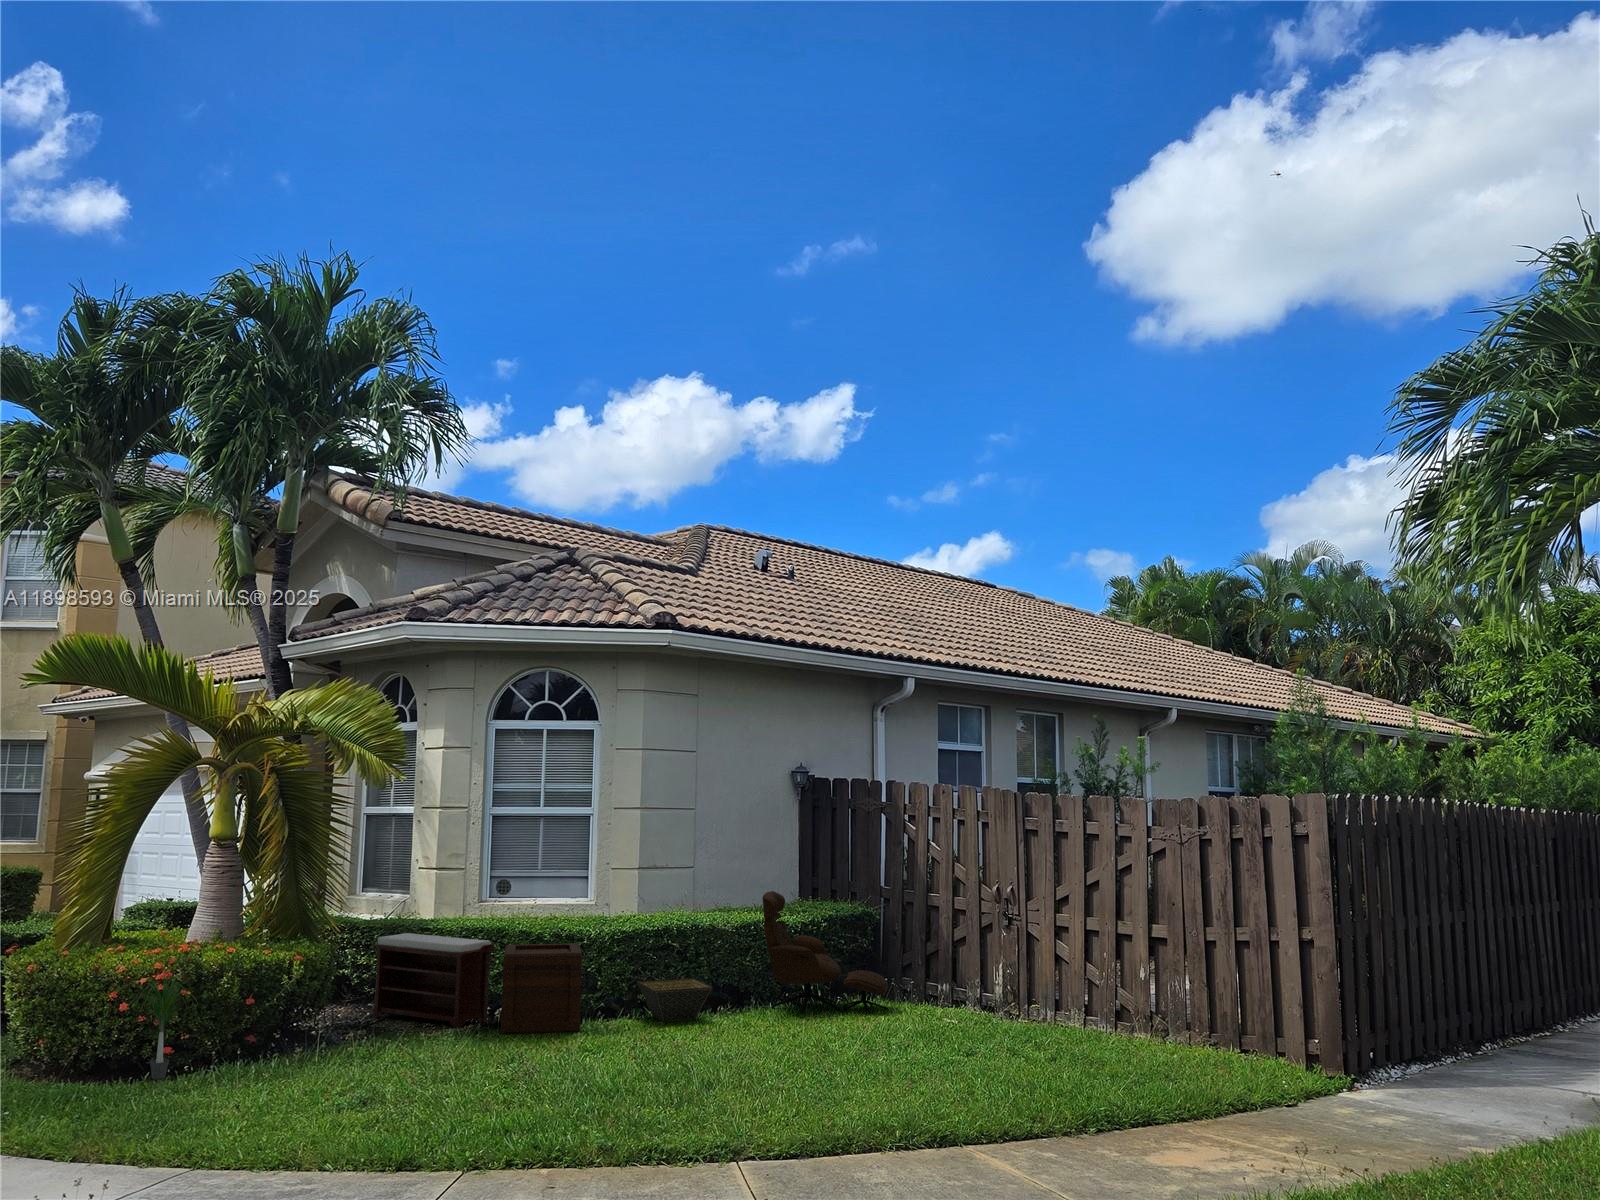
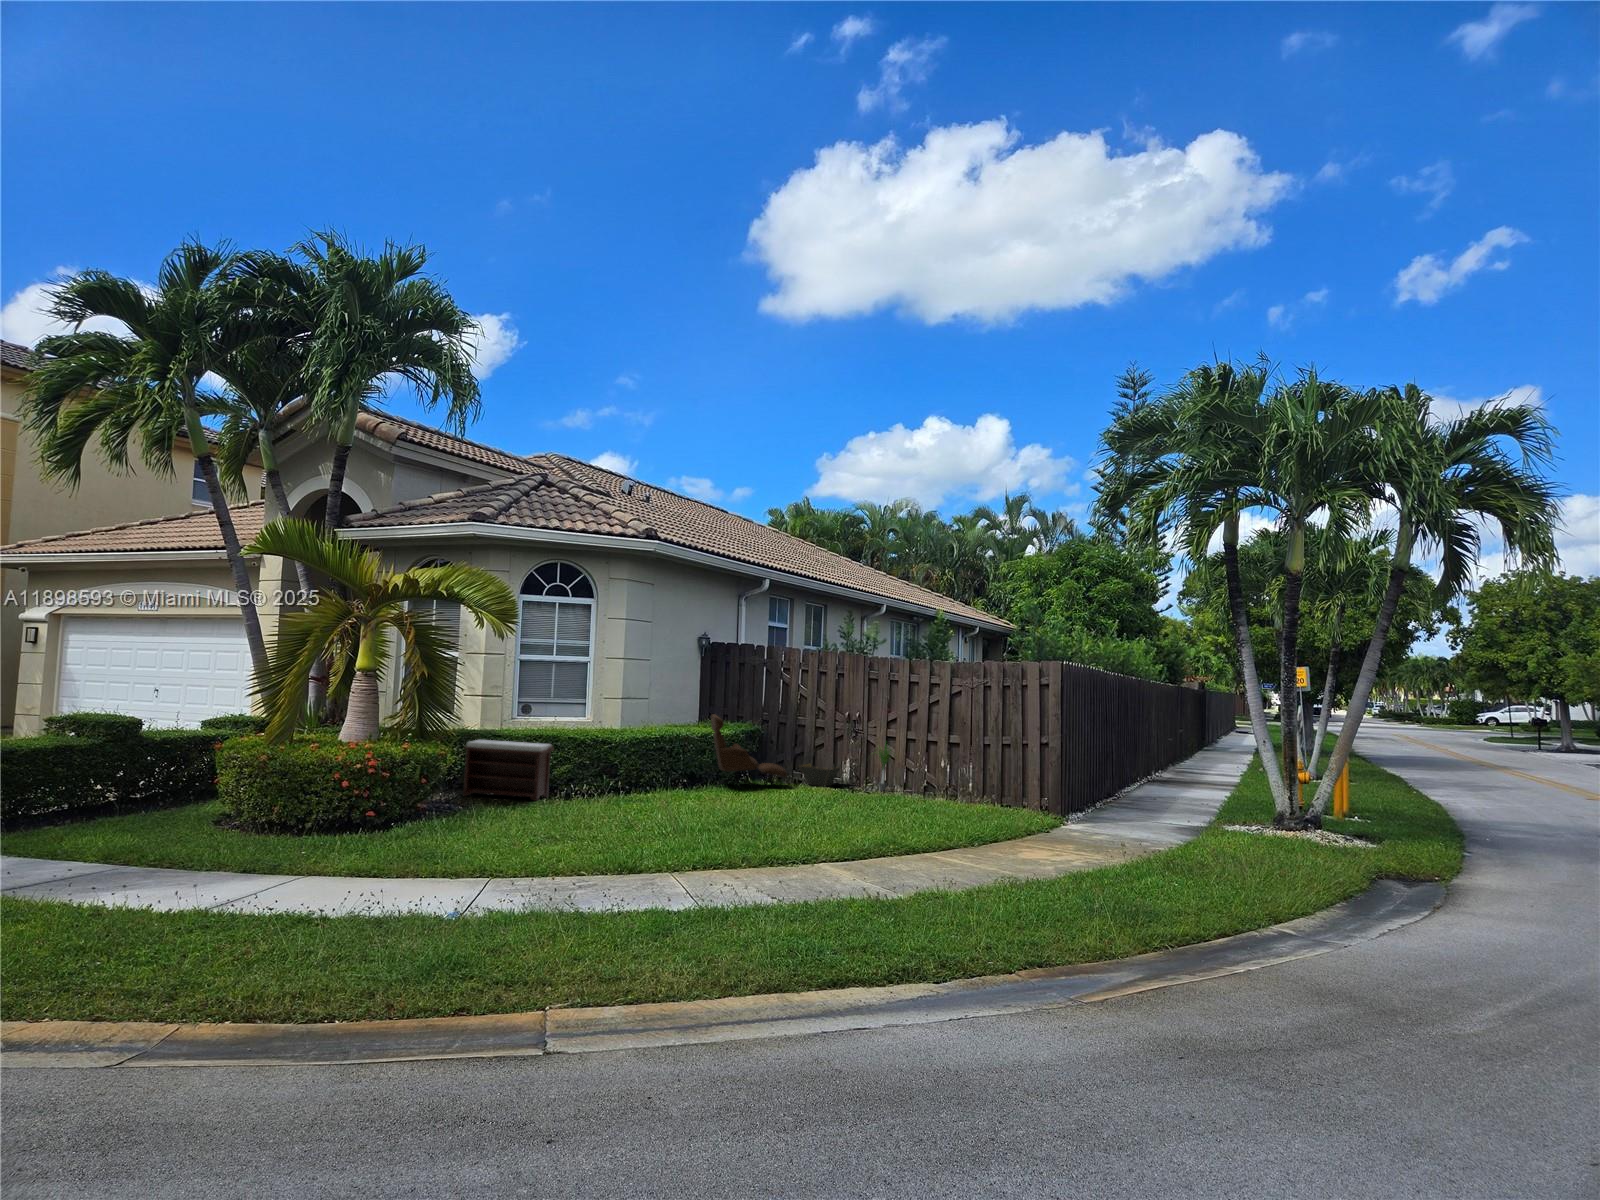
wooden crate: present [501,943,582,1034] -> none [559,746,626,804]
potted plant: present [136,974,194,1080] -> present [876,746,891,791]
basket: present [637,978,713,1022] -> present [799,763,840,786]

